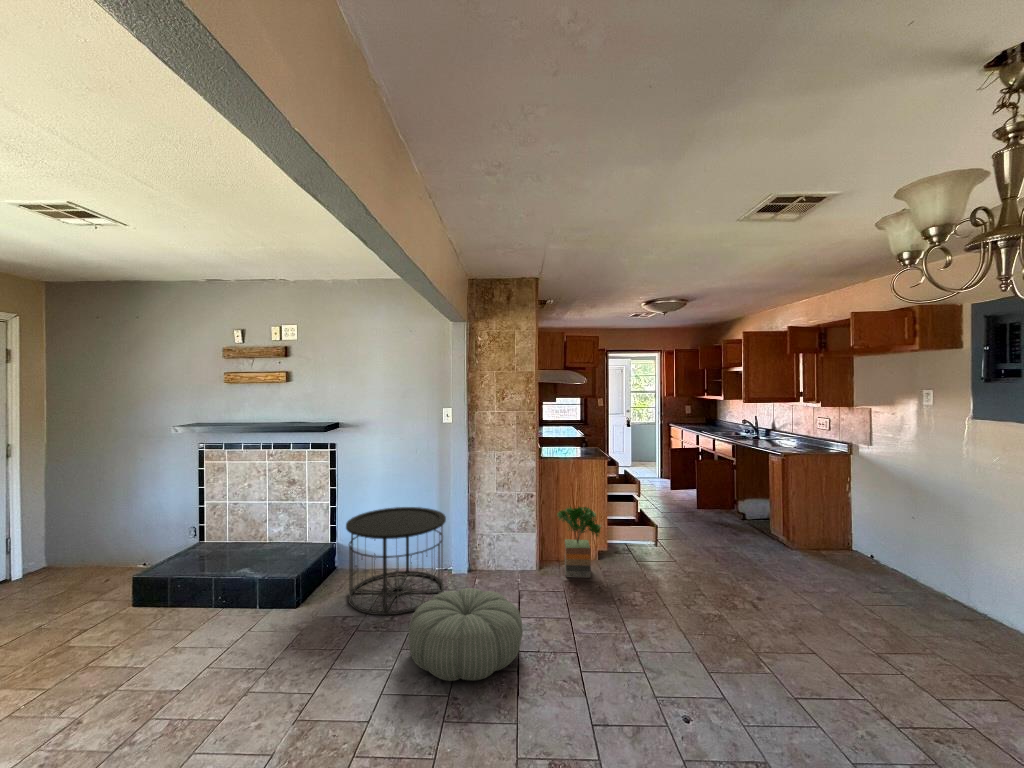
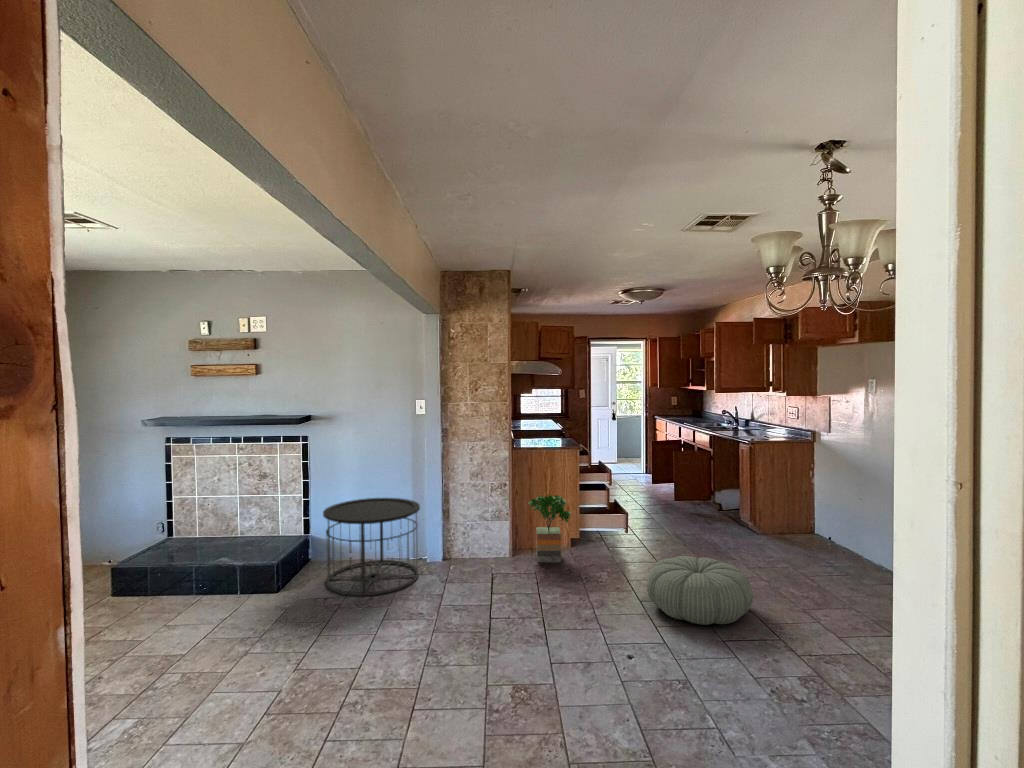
pouf: present [409,588,523,681] -> present [647,556,753,625]

